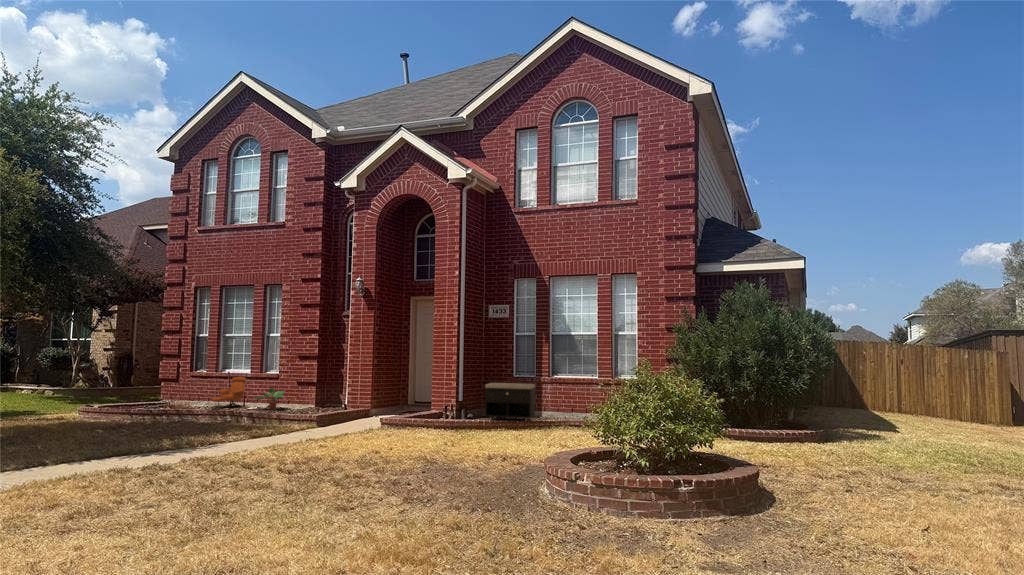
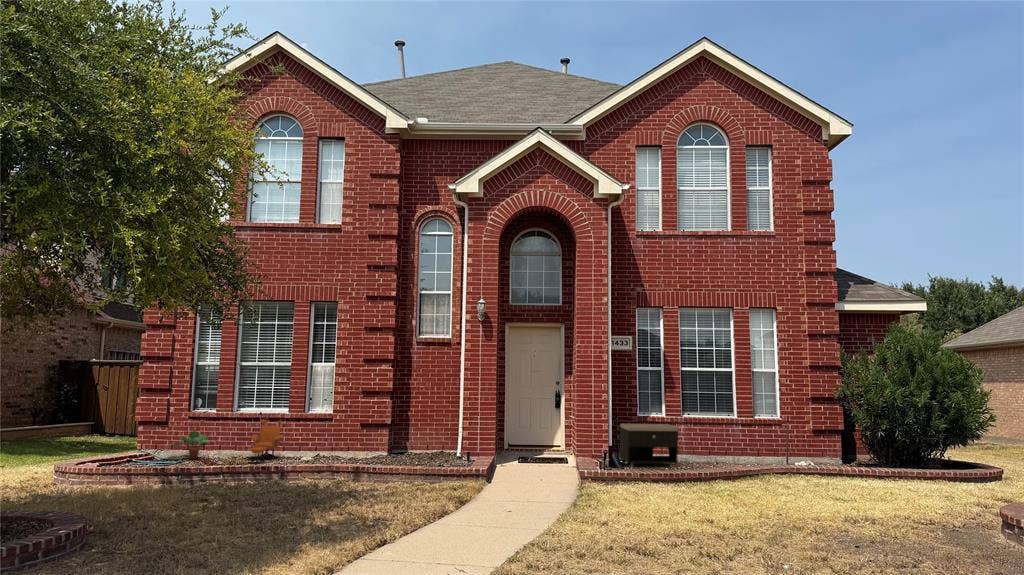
potted plant: present [254,388,285,410] -> present [169,431,210,459]

